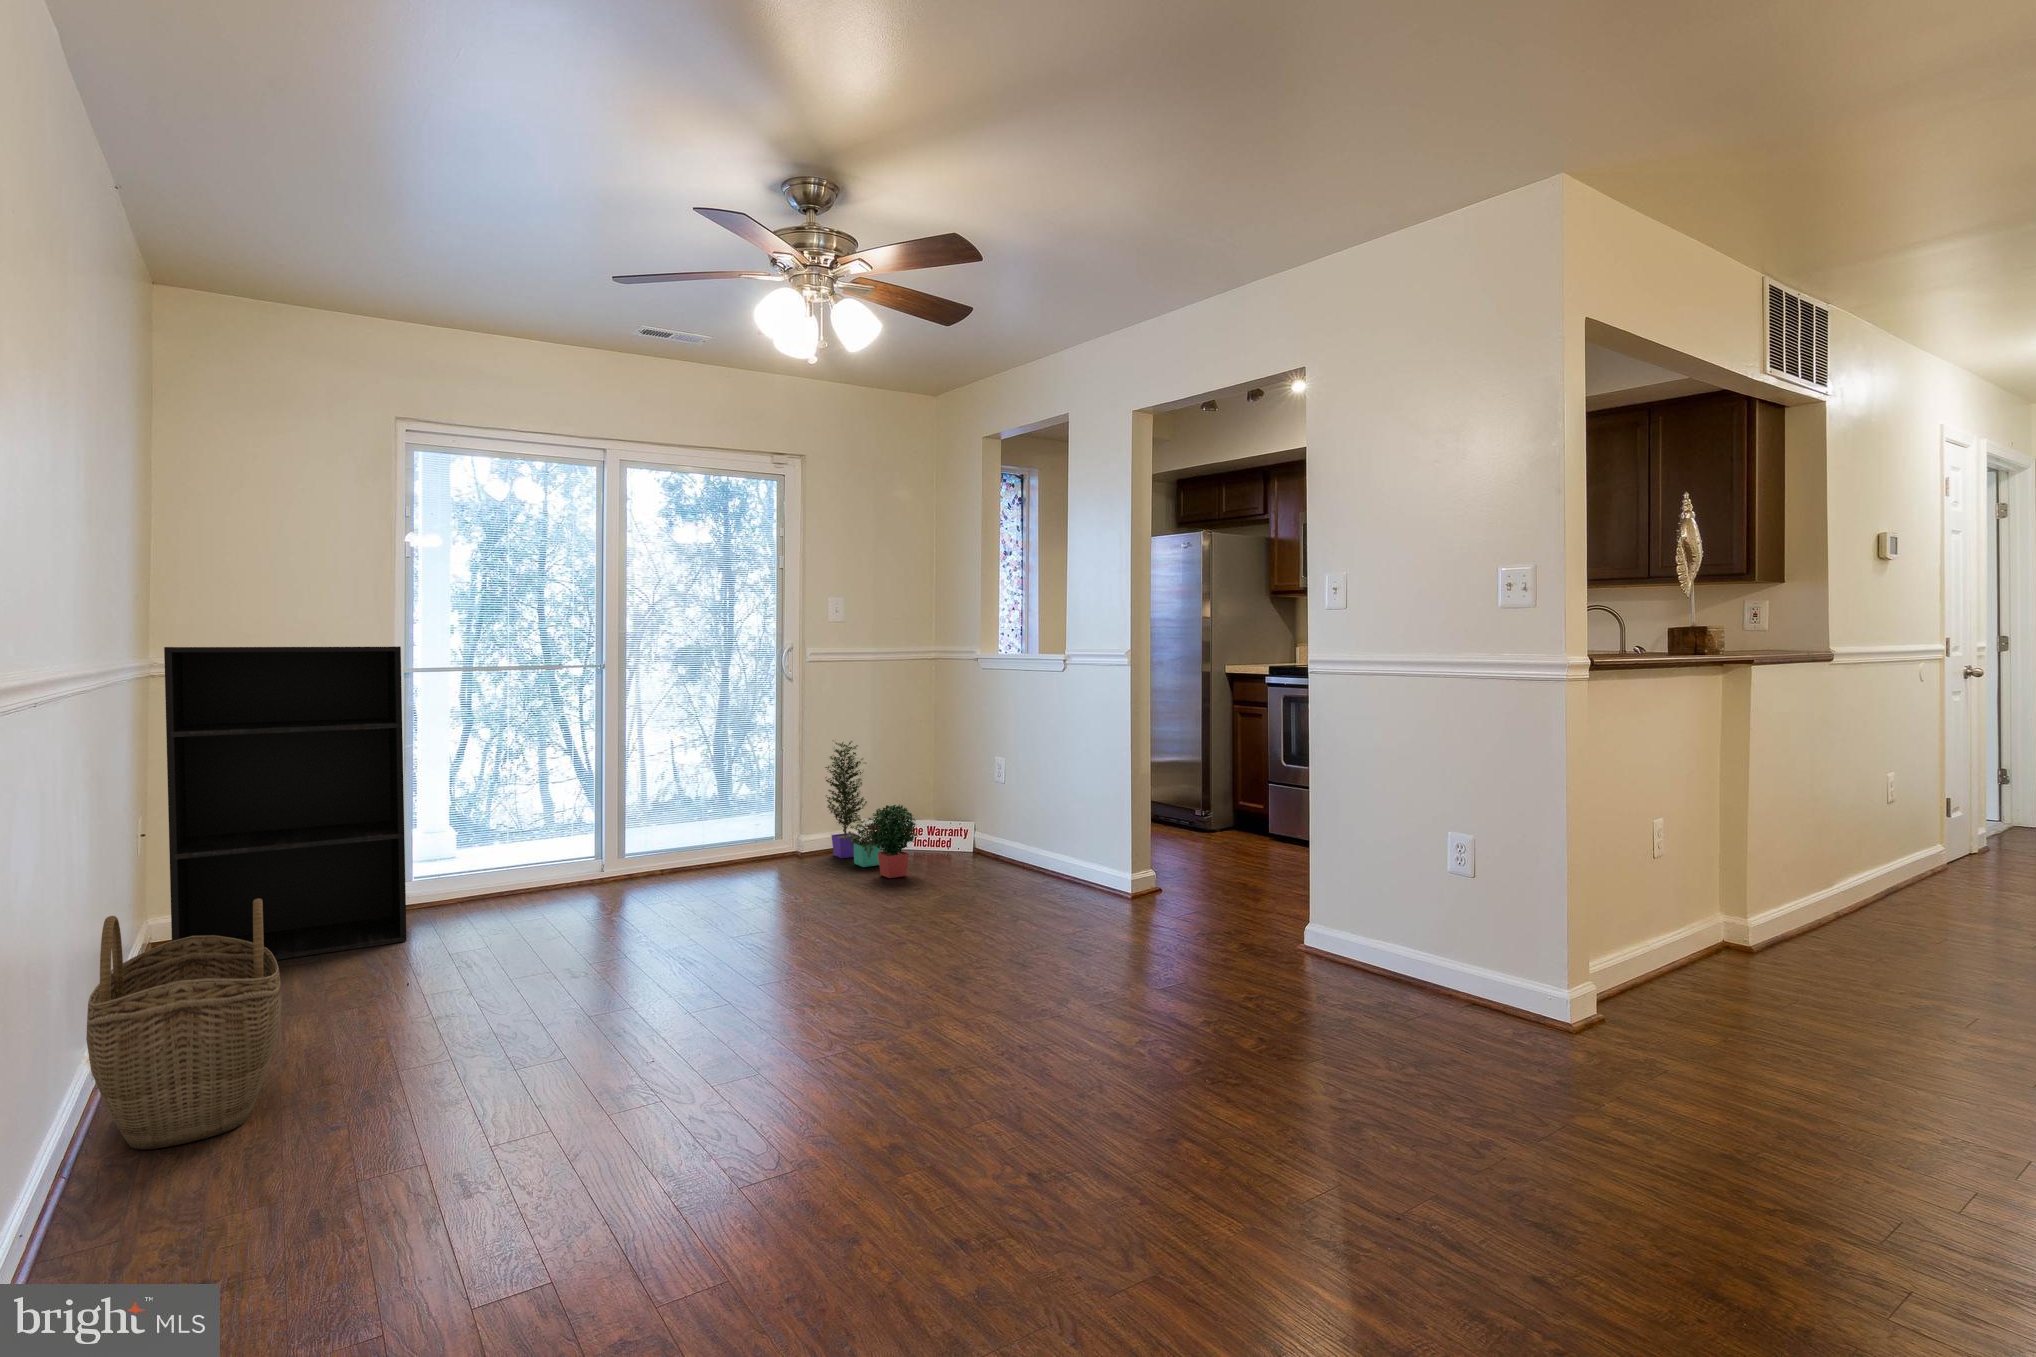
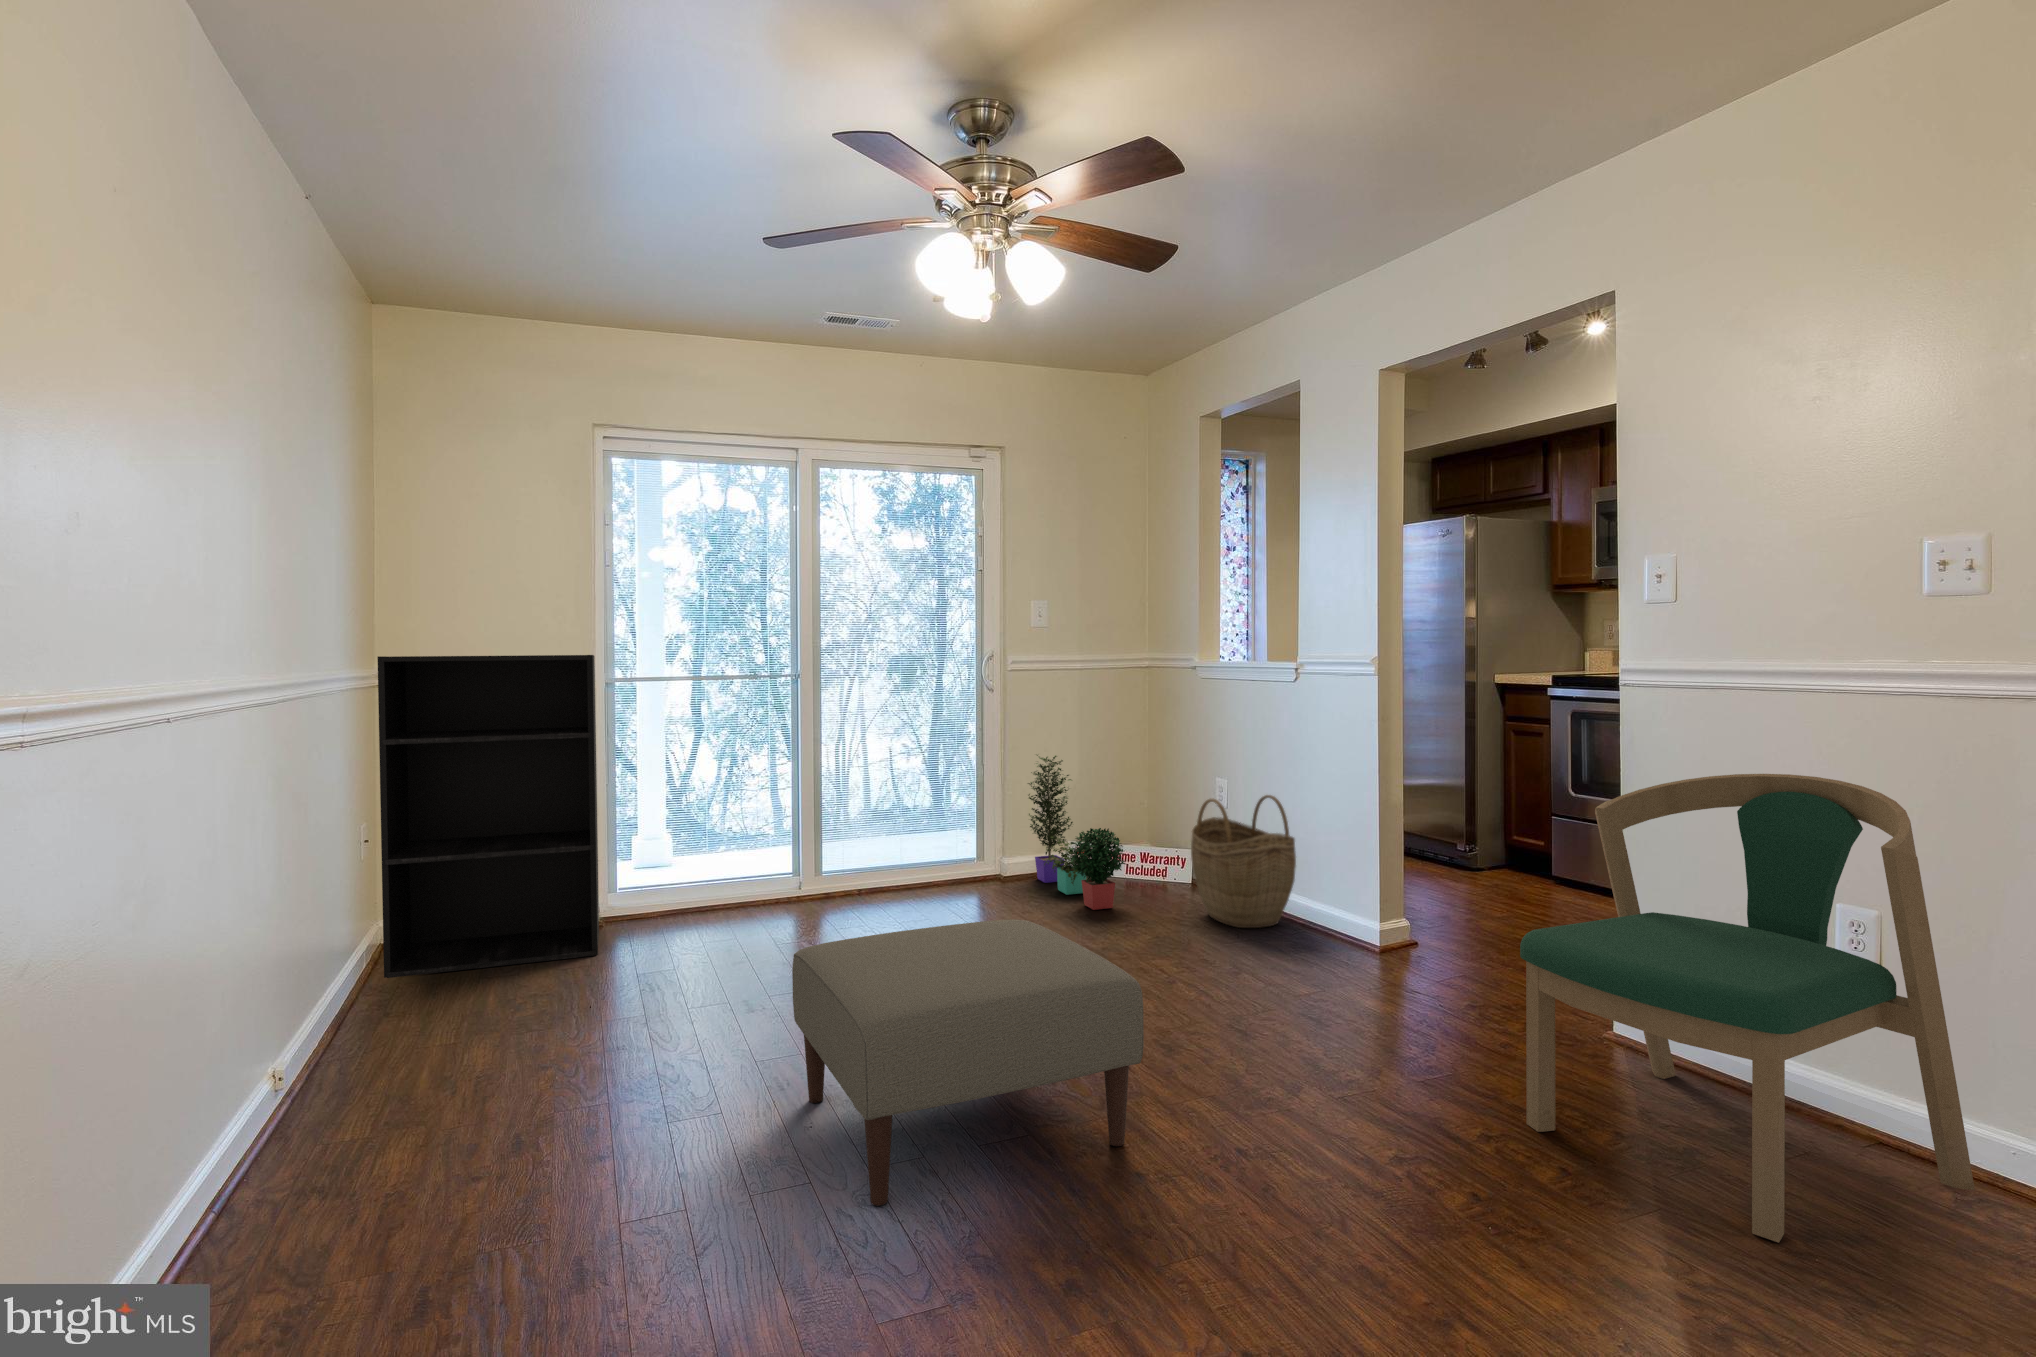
dining chair: none [1231,741,1513,1060] -> present [1520,774,1975,1243]
ottoman: none [644,876,952,1103] -> present [792,919,1144,1206]
woven basket: present [86,899,282,1149] -> present [1191,795,1296,928]

